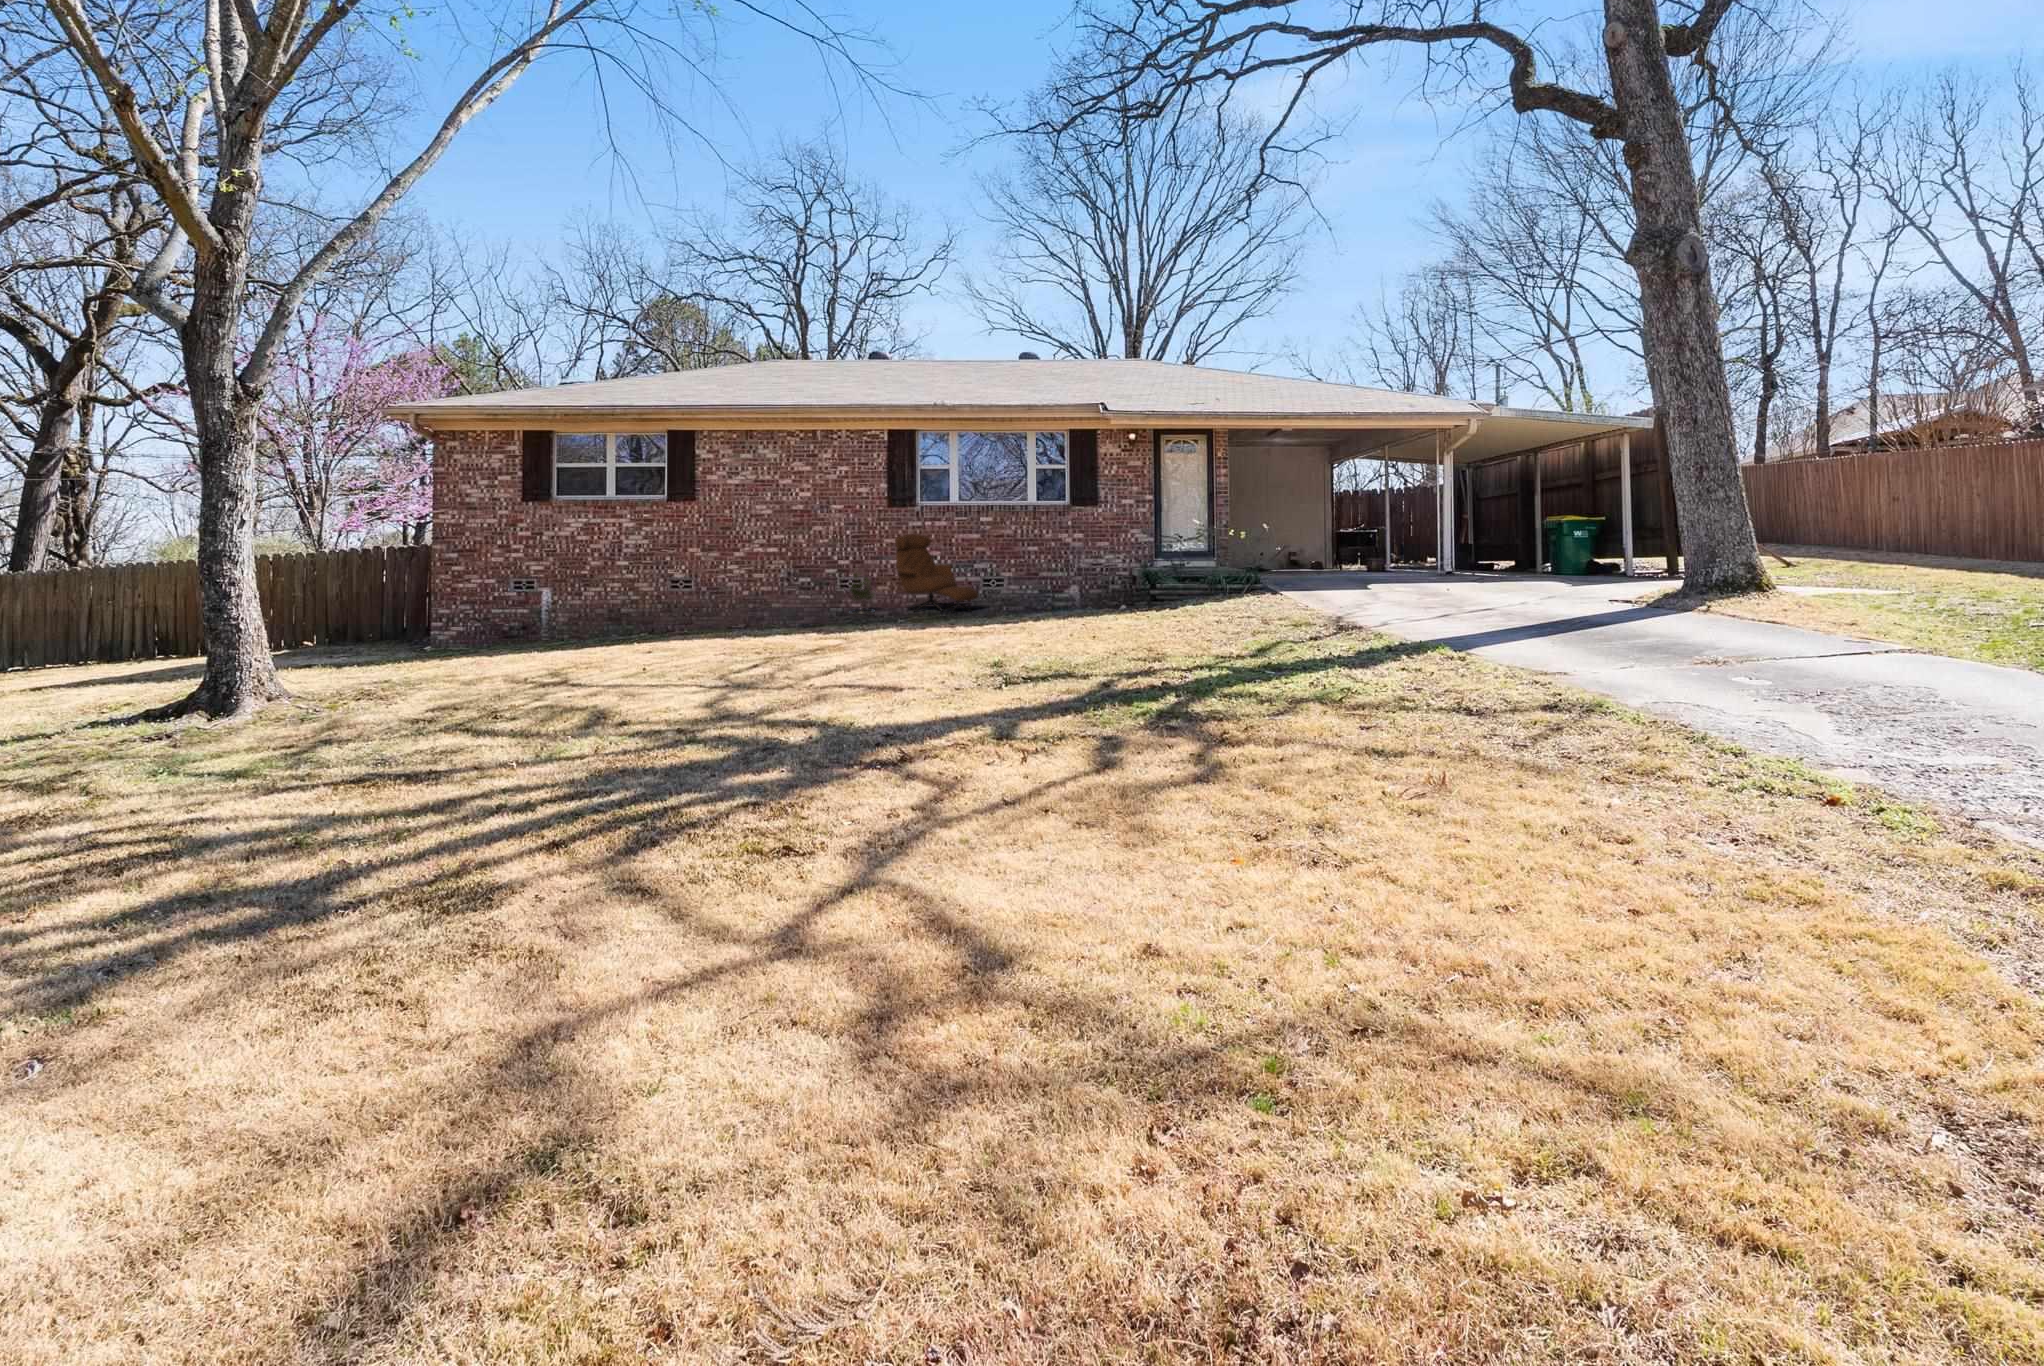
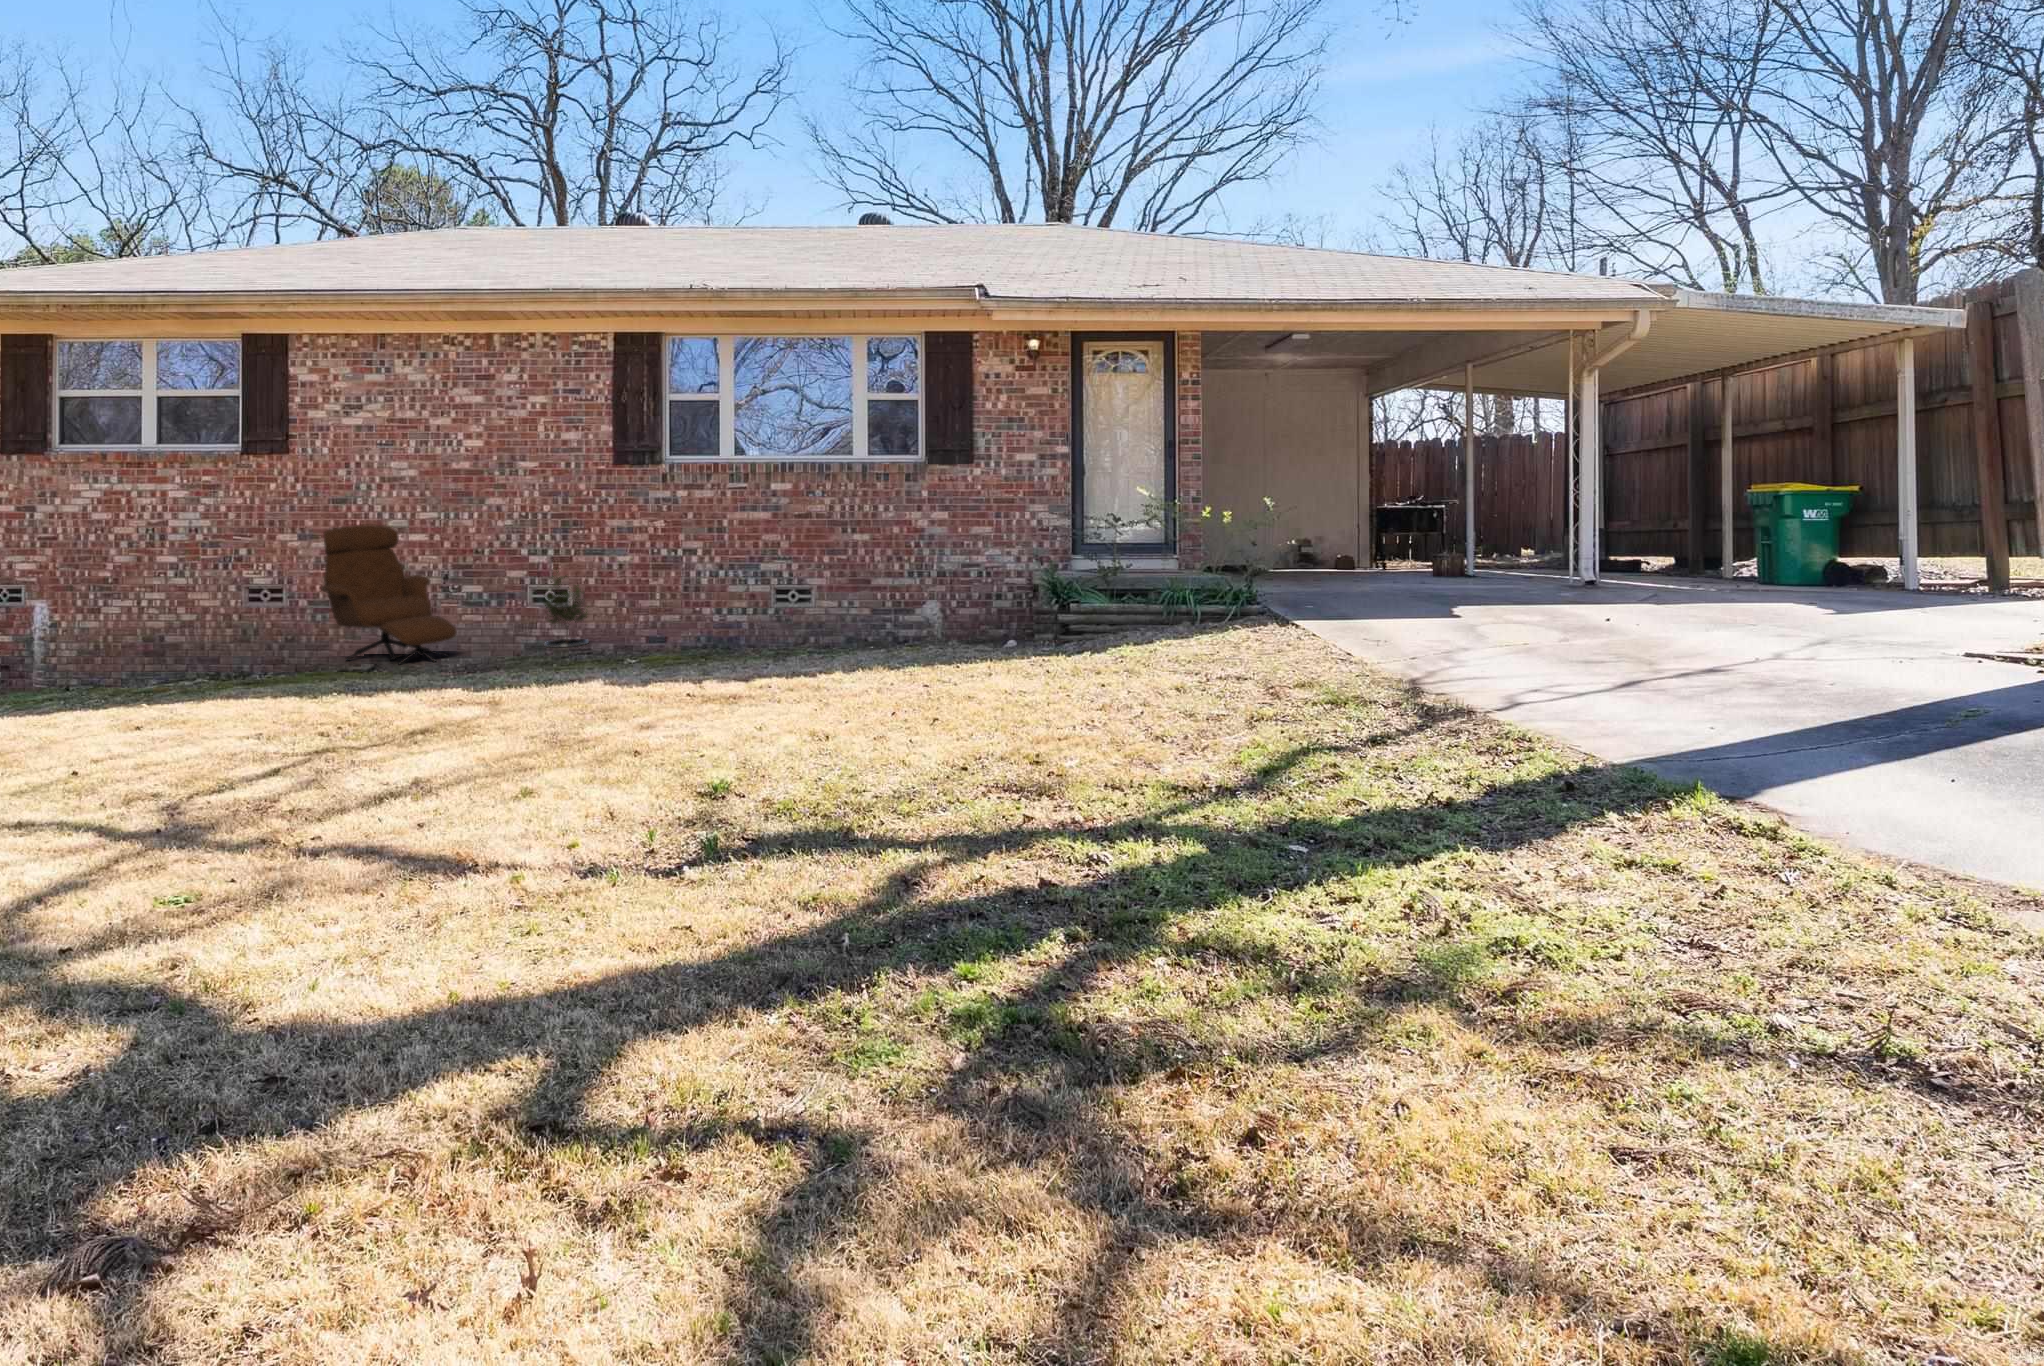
lounge chair: present [895,534,979,611] -> present [322,524,457,664]

